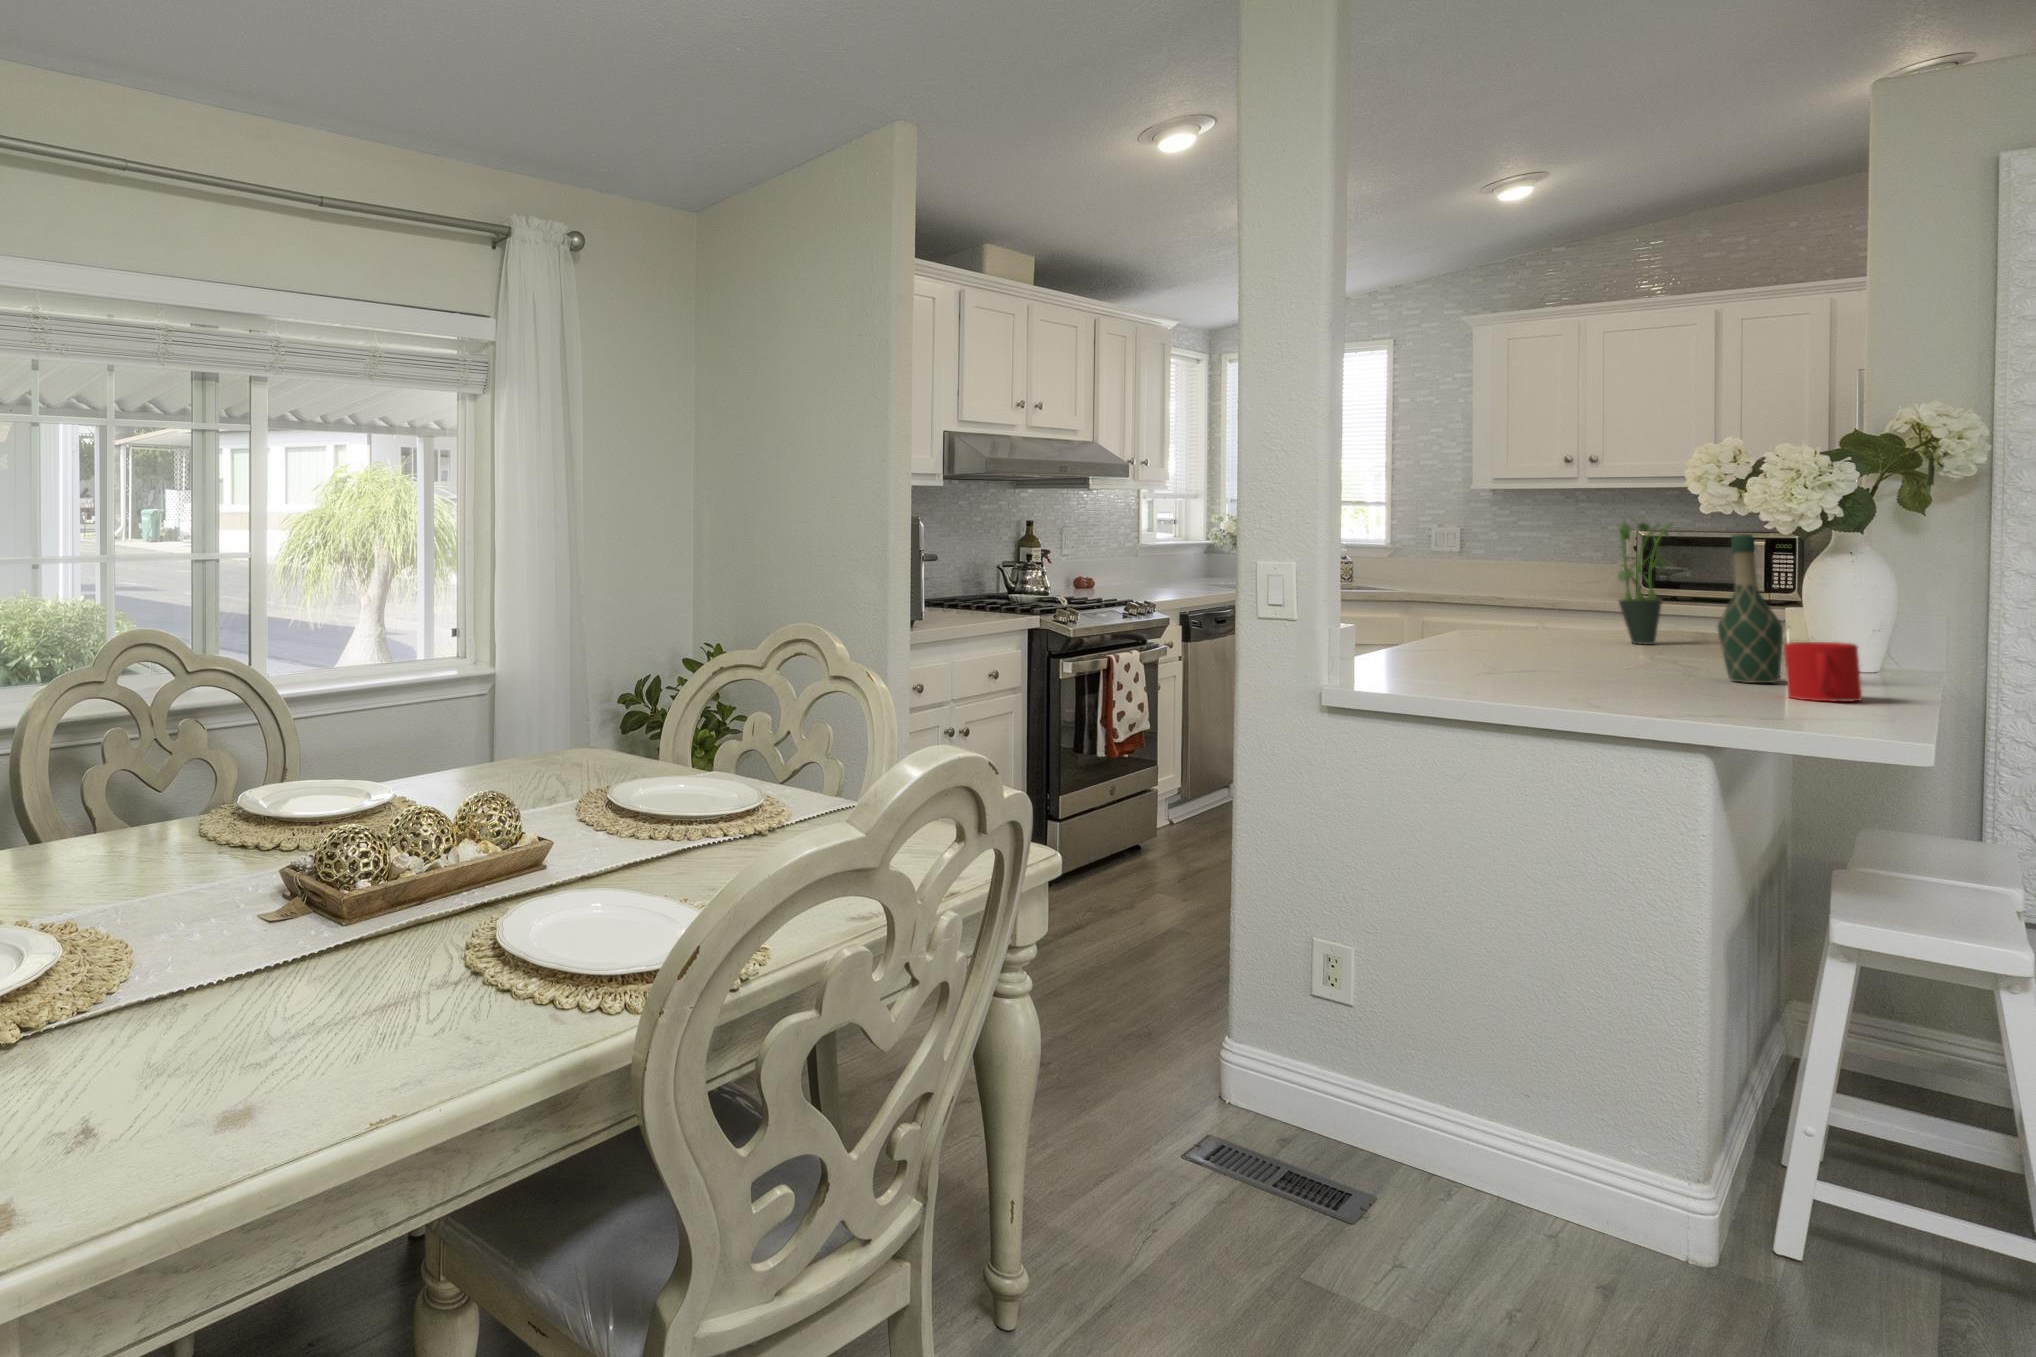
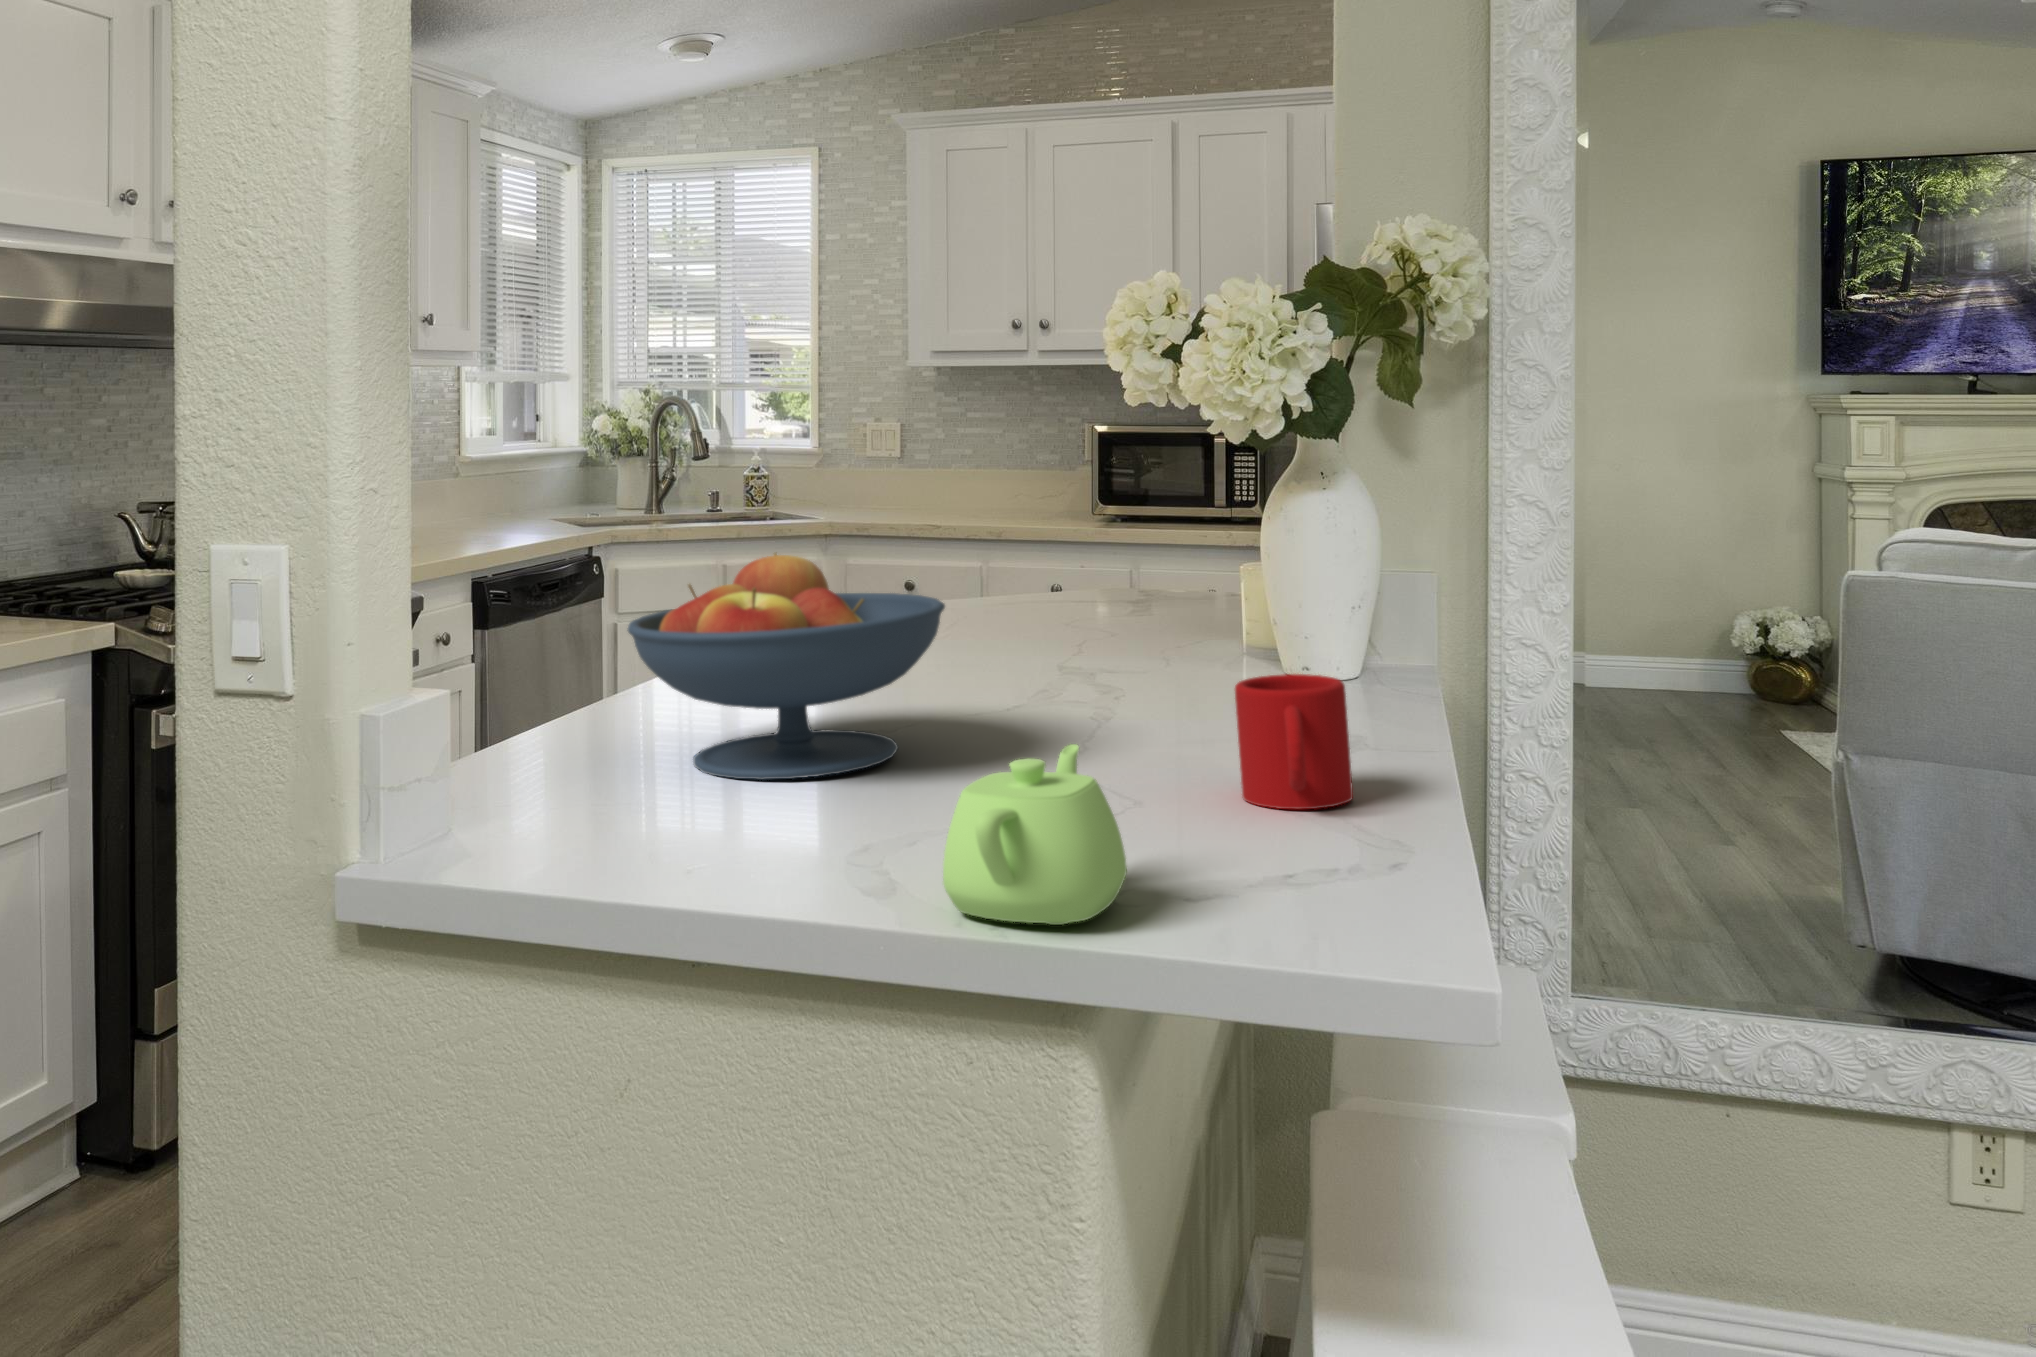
potted plant: present [1618,517,1672,644] -> none [1034,407,1120,625]
wine bottle: present [1718,534,1783,683] -> none [1141,449,1235,744]
fruit bowl: none [1408,580,1593,677] -> present [628,553,945,780]
teapot: none [1626,651,1724,713] -> present [943,744,1127,925]

